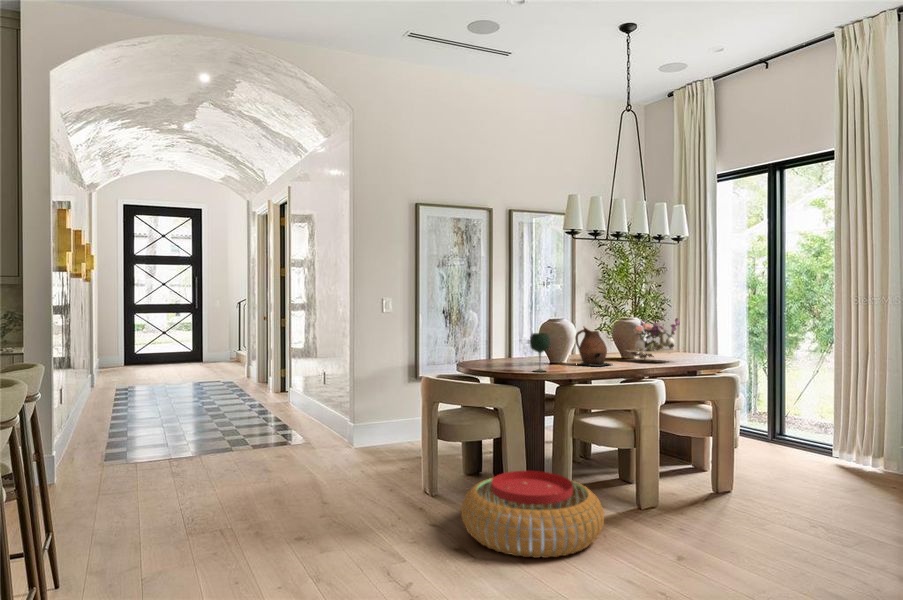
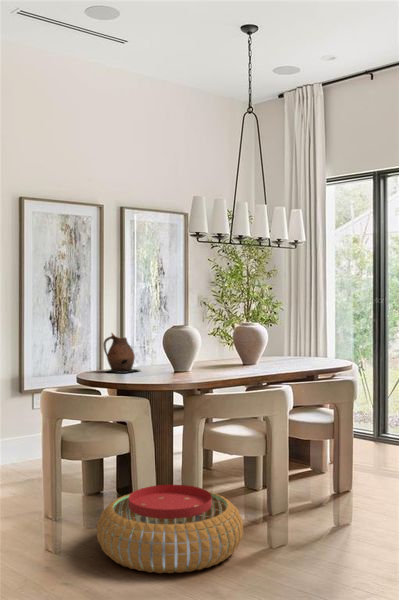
flower arrangement: present [625,318,680,360] -> none [245,321,304,366]
ceramic pitcher: present [575,327,612,366] -> present [103,333,139,373]
wine glass: present [530,333,550,372] -> none [160,341,181,382]

